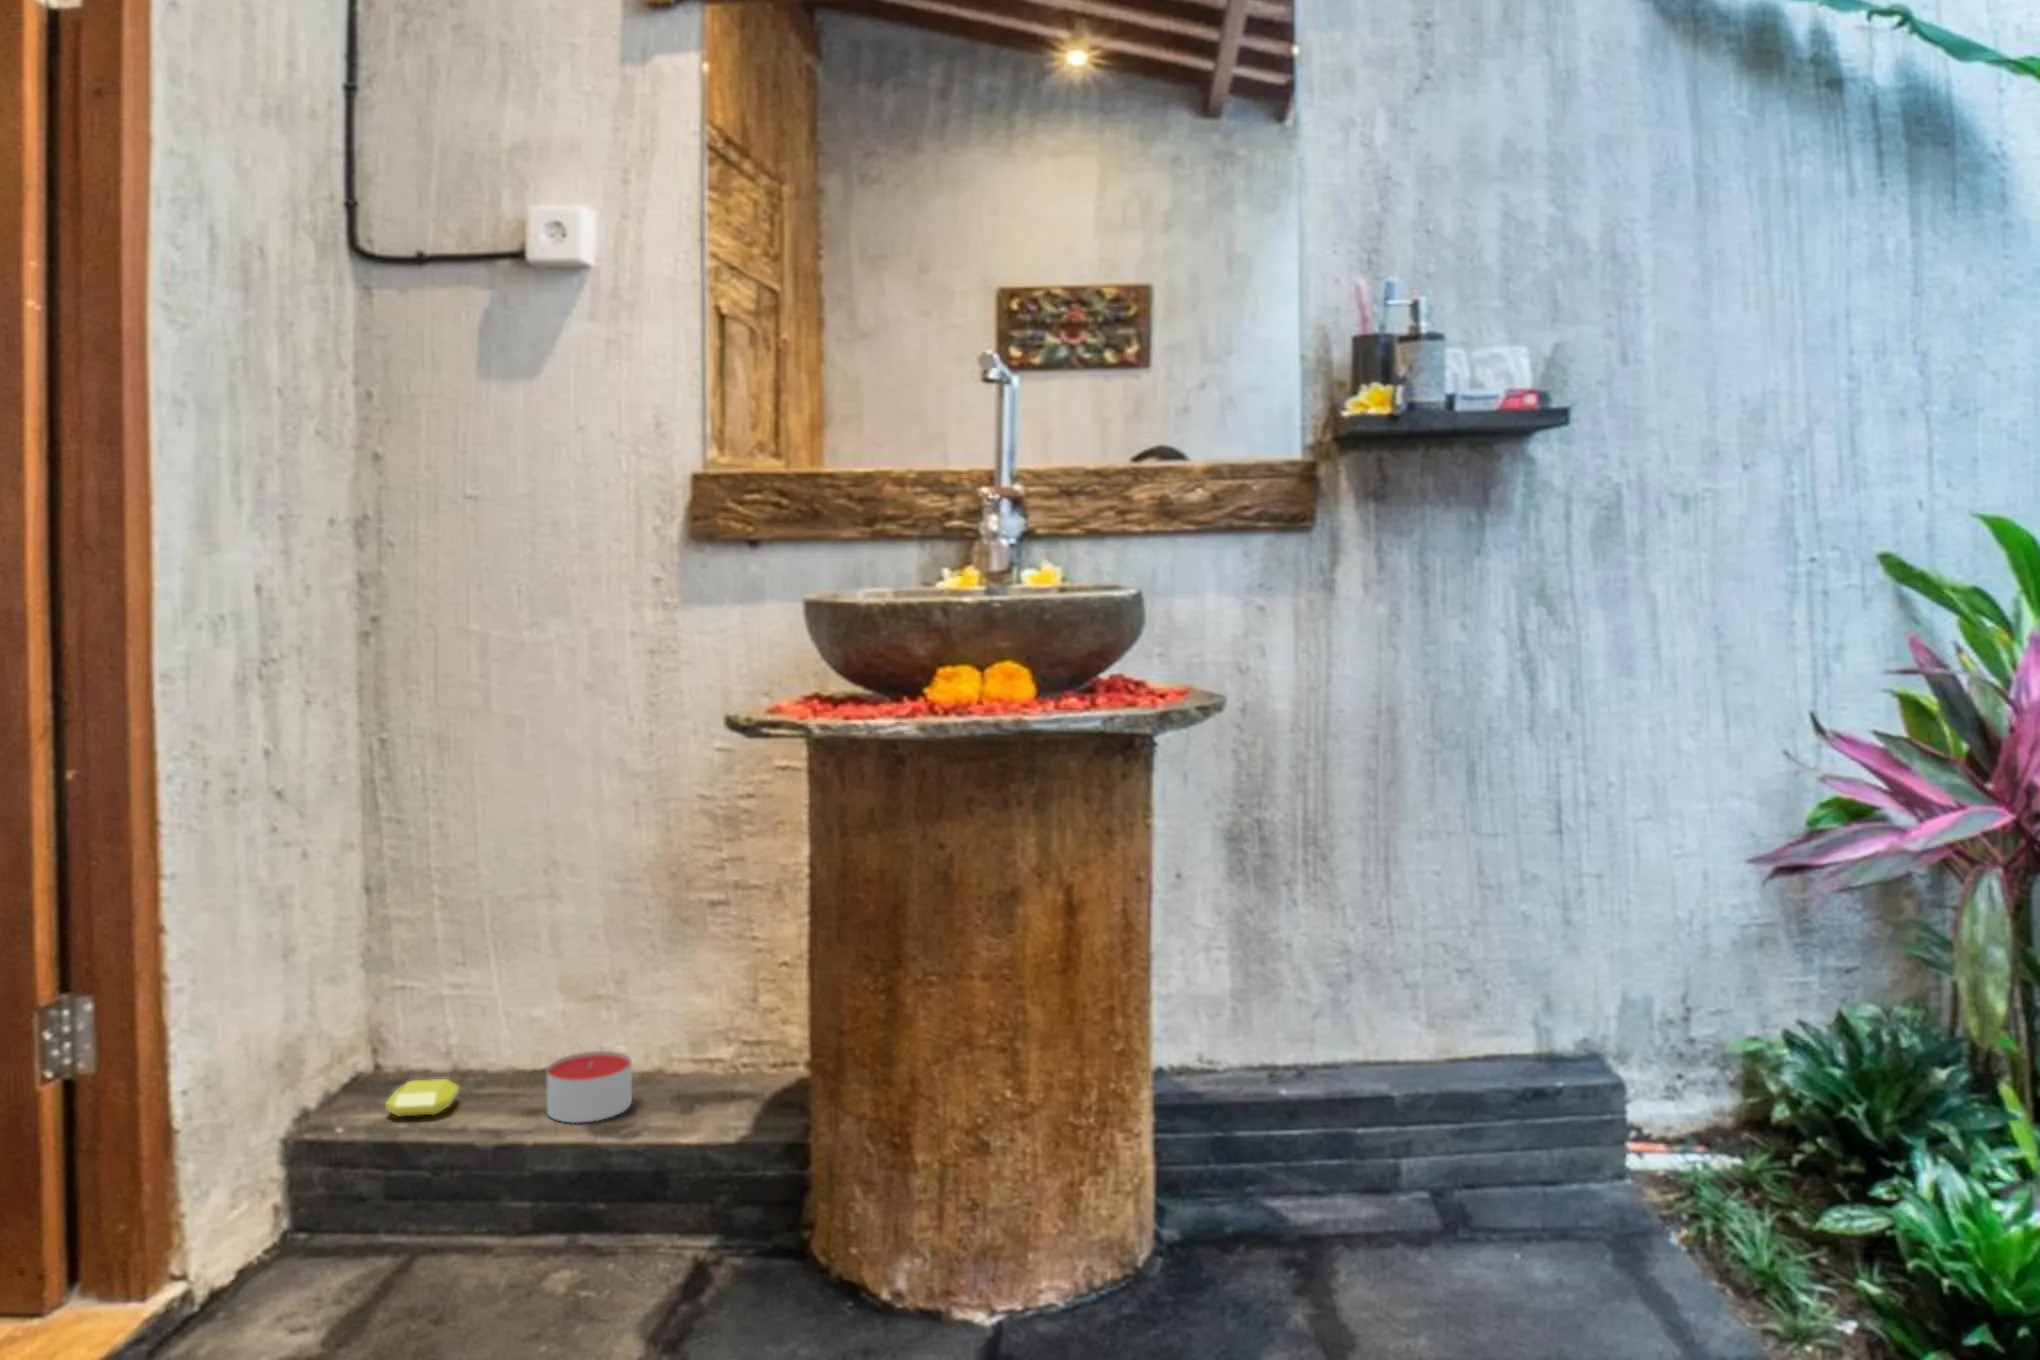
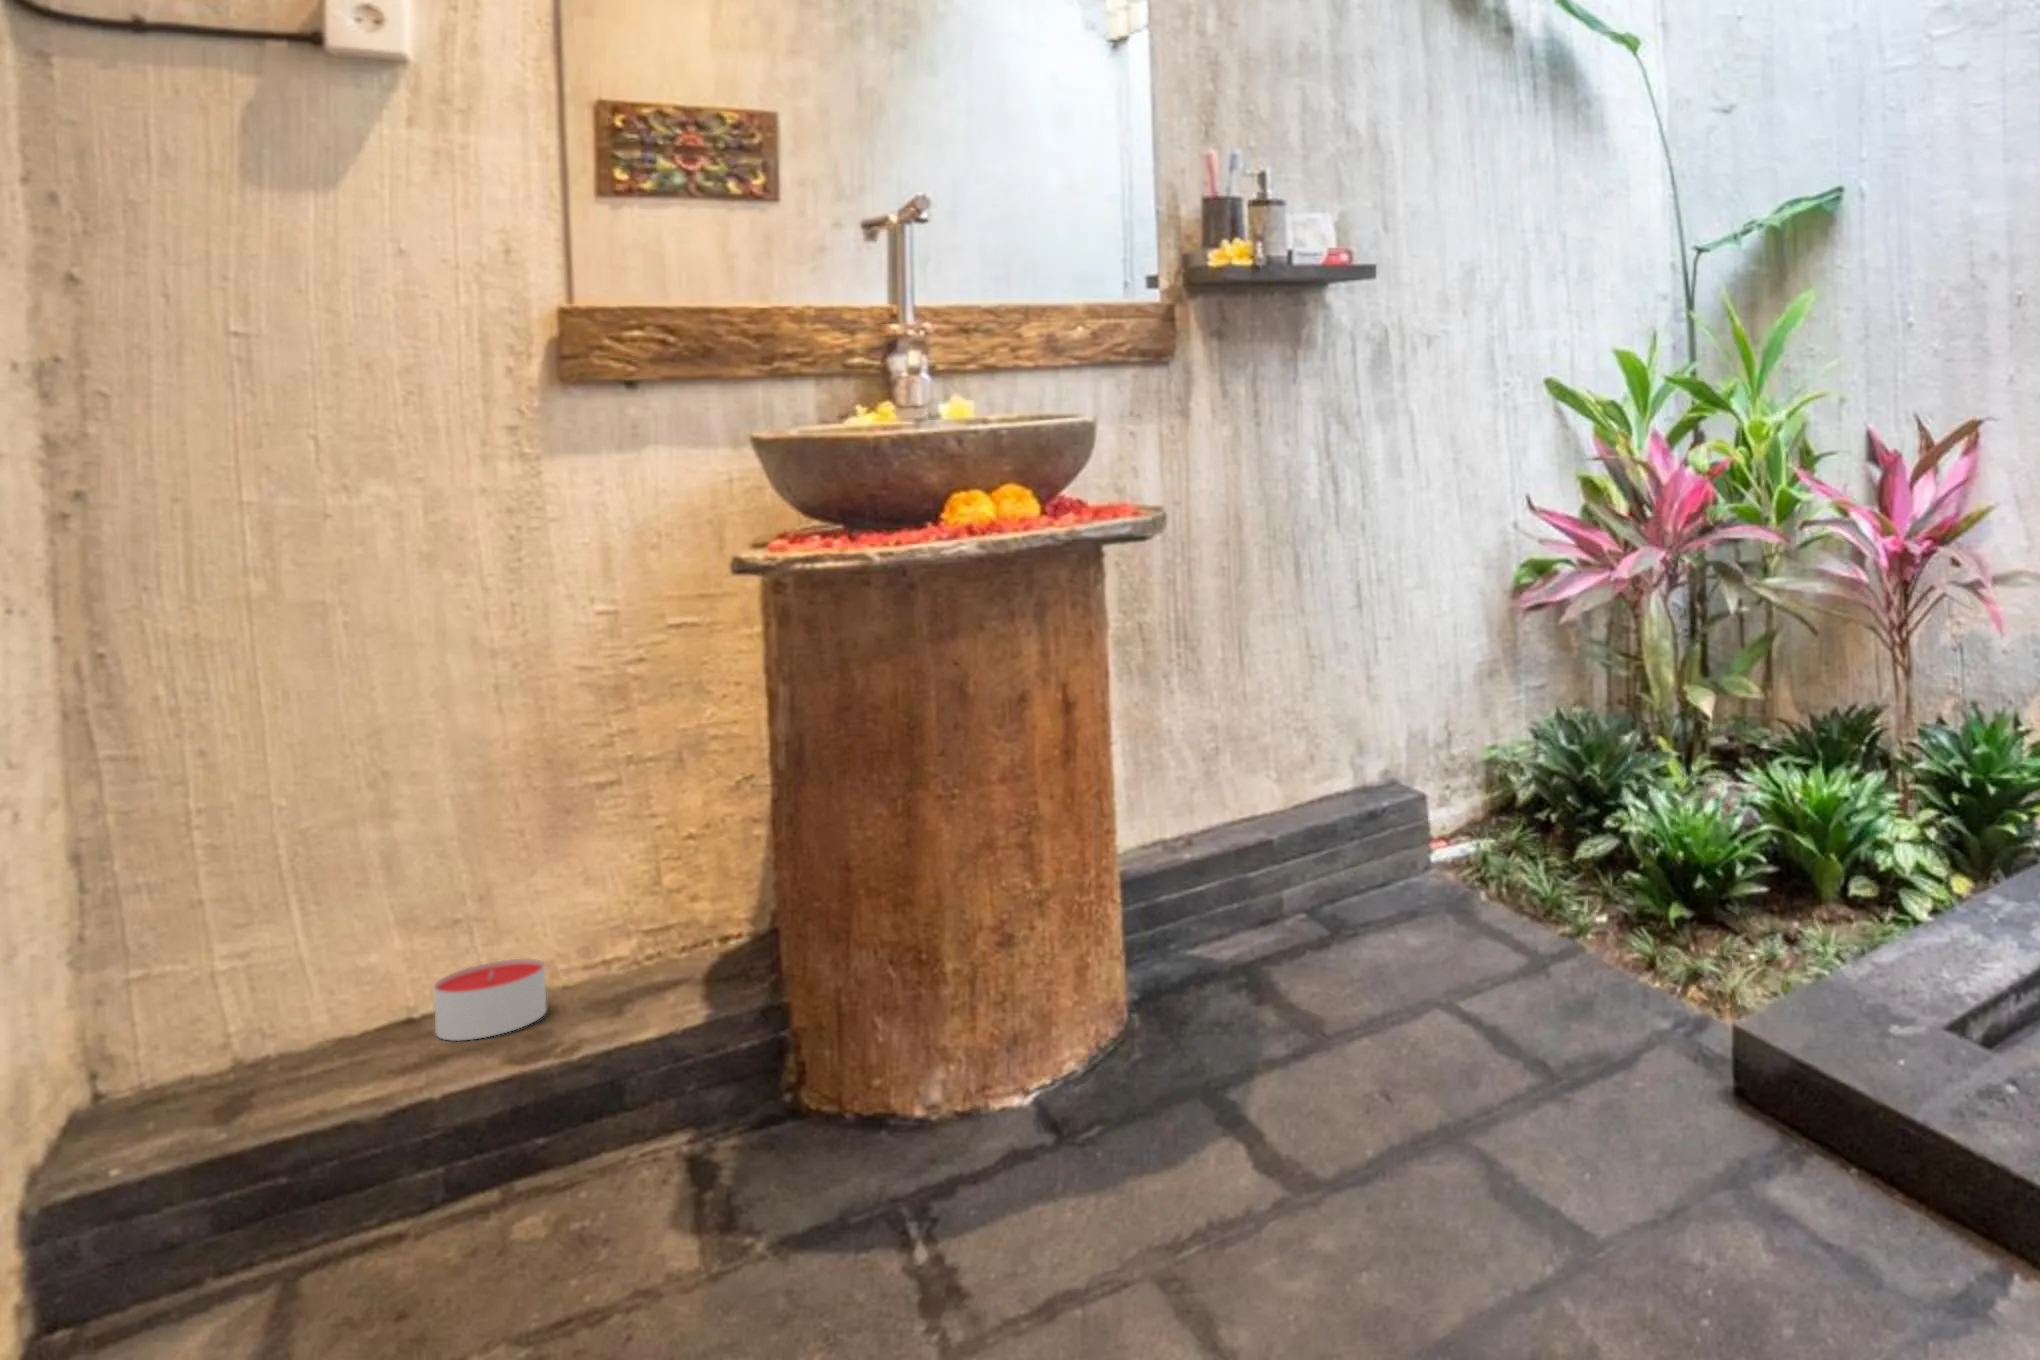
soap bar: present [385,1079,459,1116] -> none [200,1039,305,1093]

